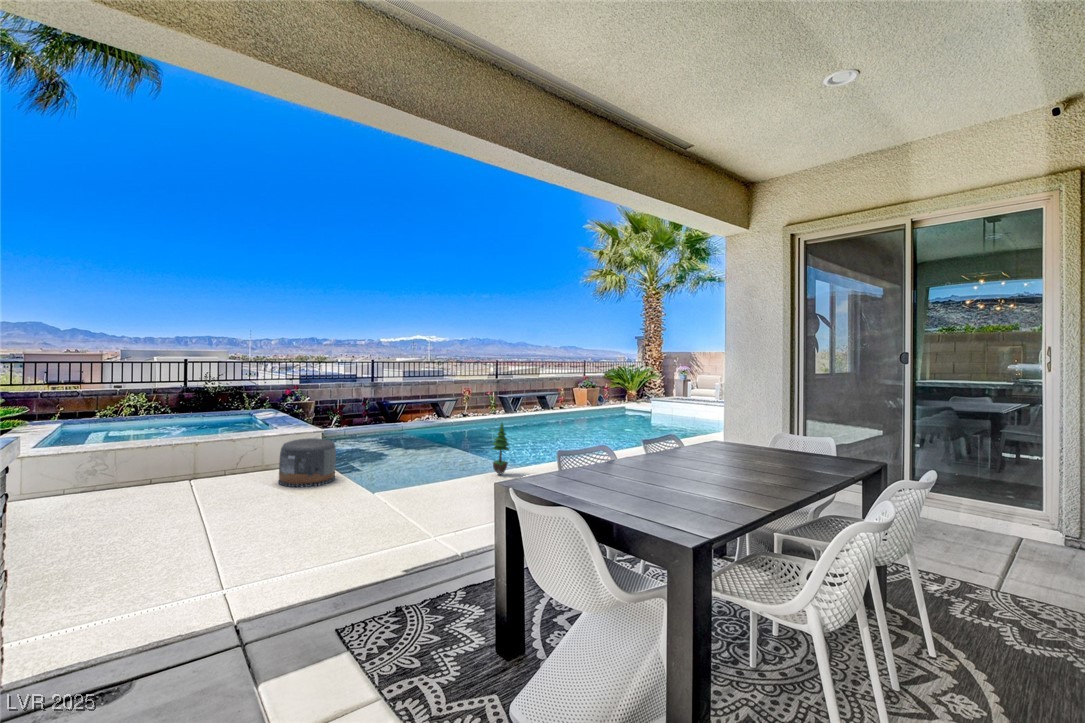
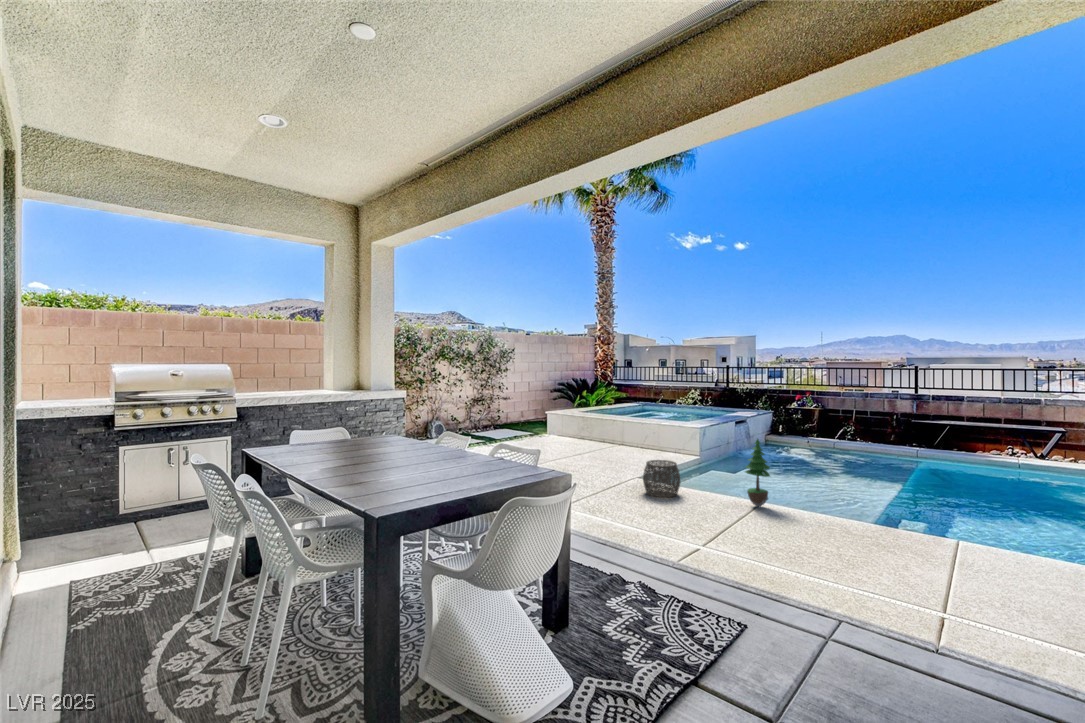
pouf: present [279,438,336,487] -> none [612,430,654,468]
woven basket: none [427,456,464,494] -> present [643,460,680,498]

